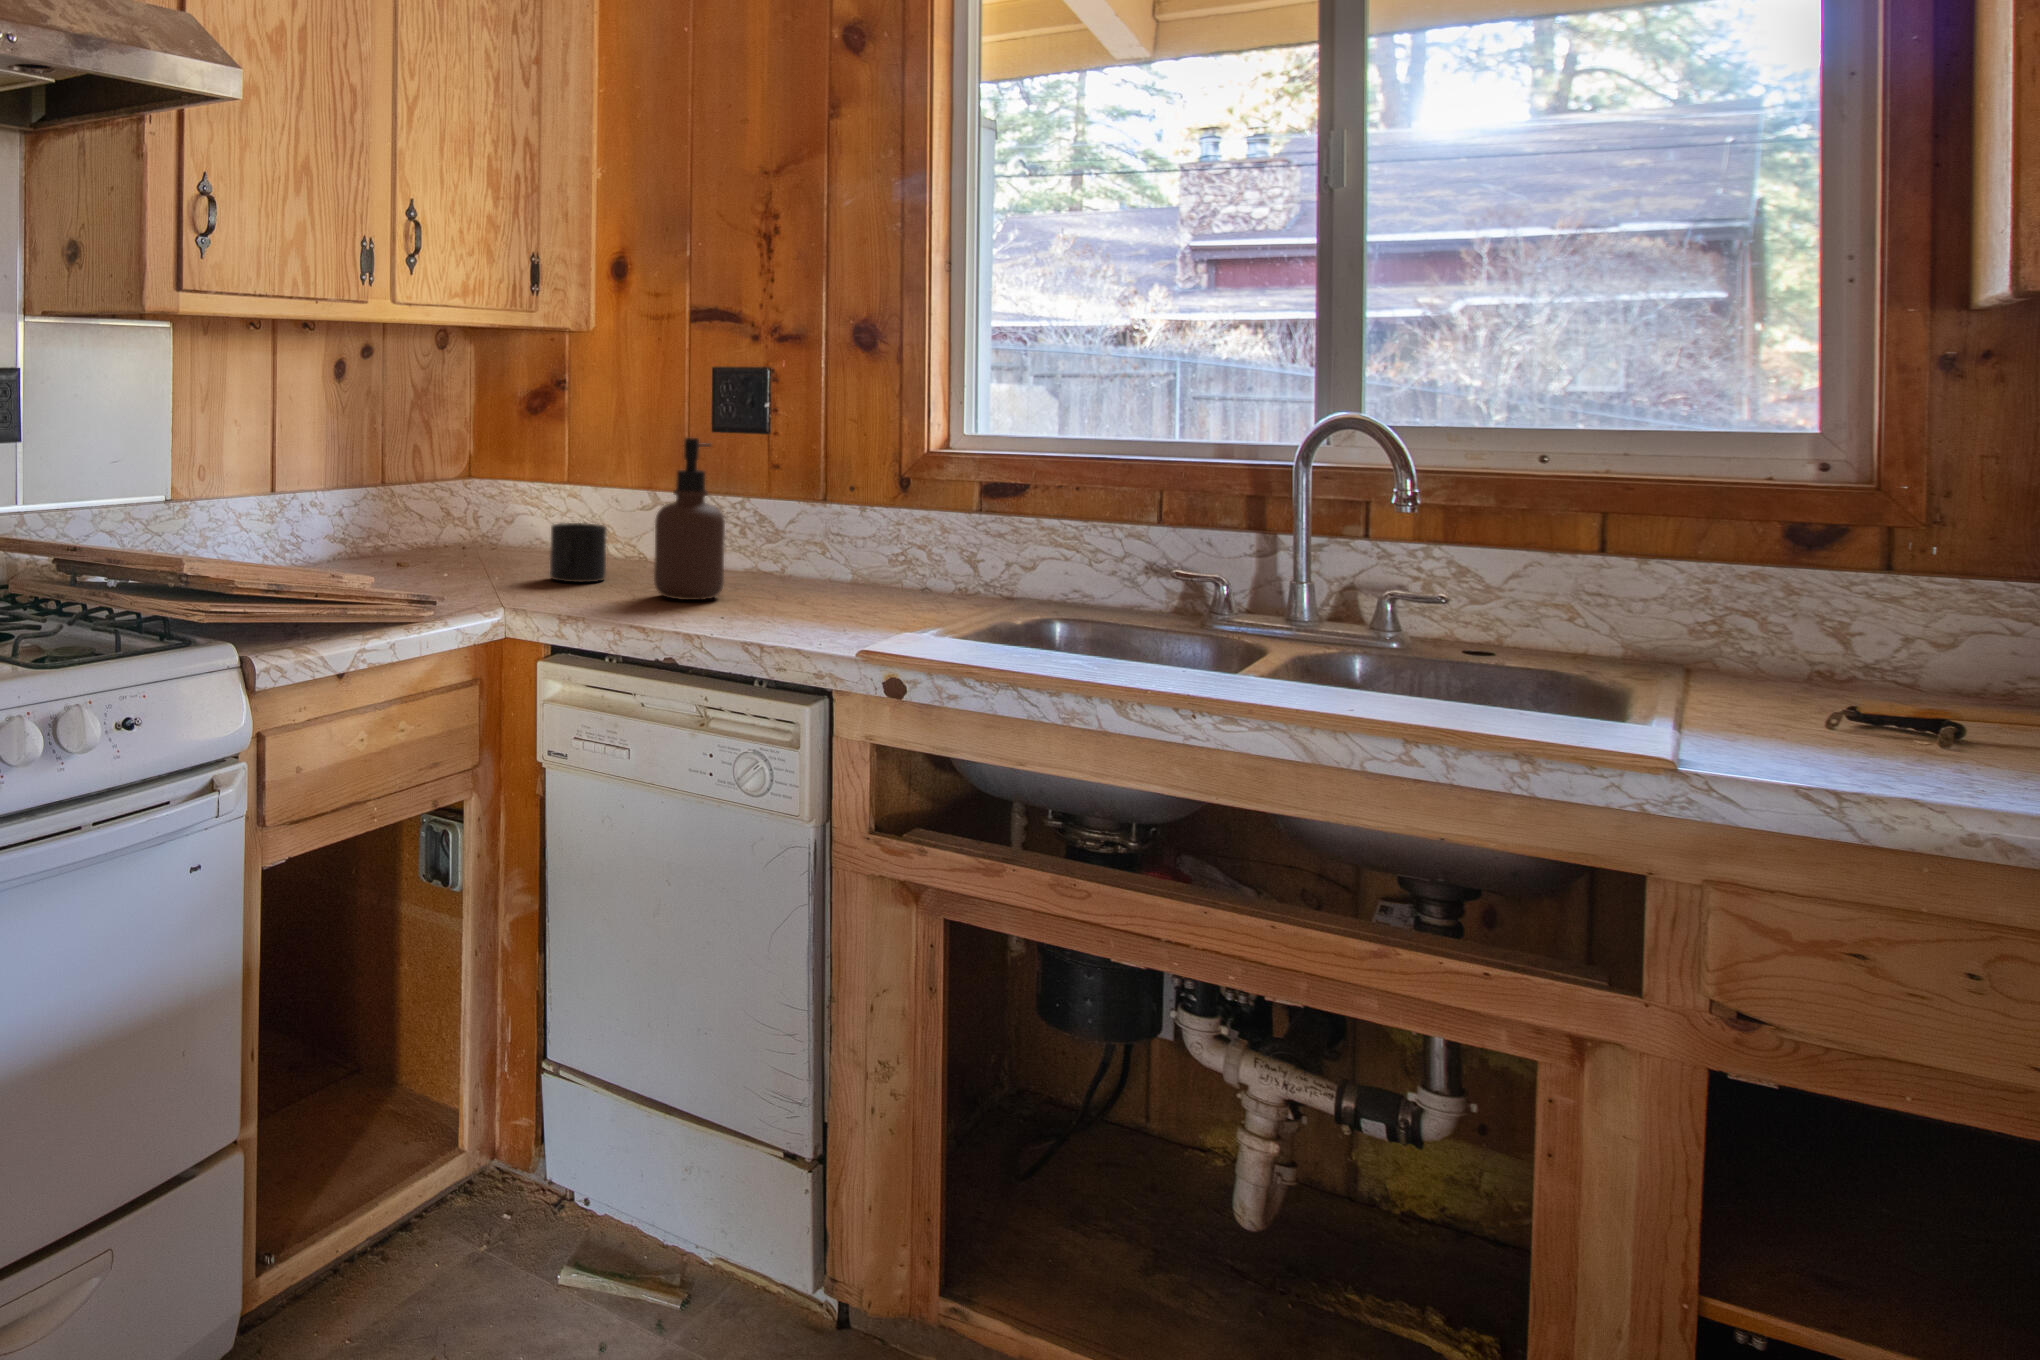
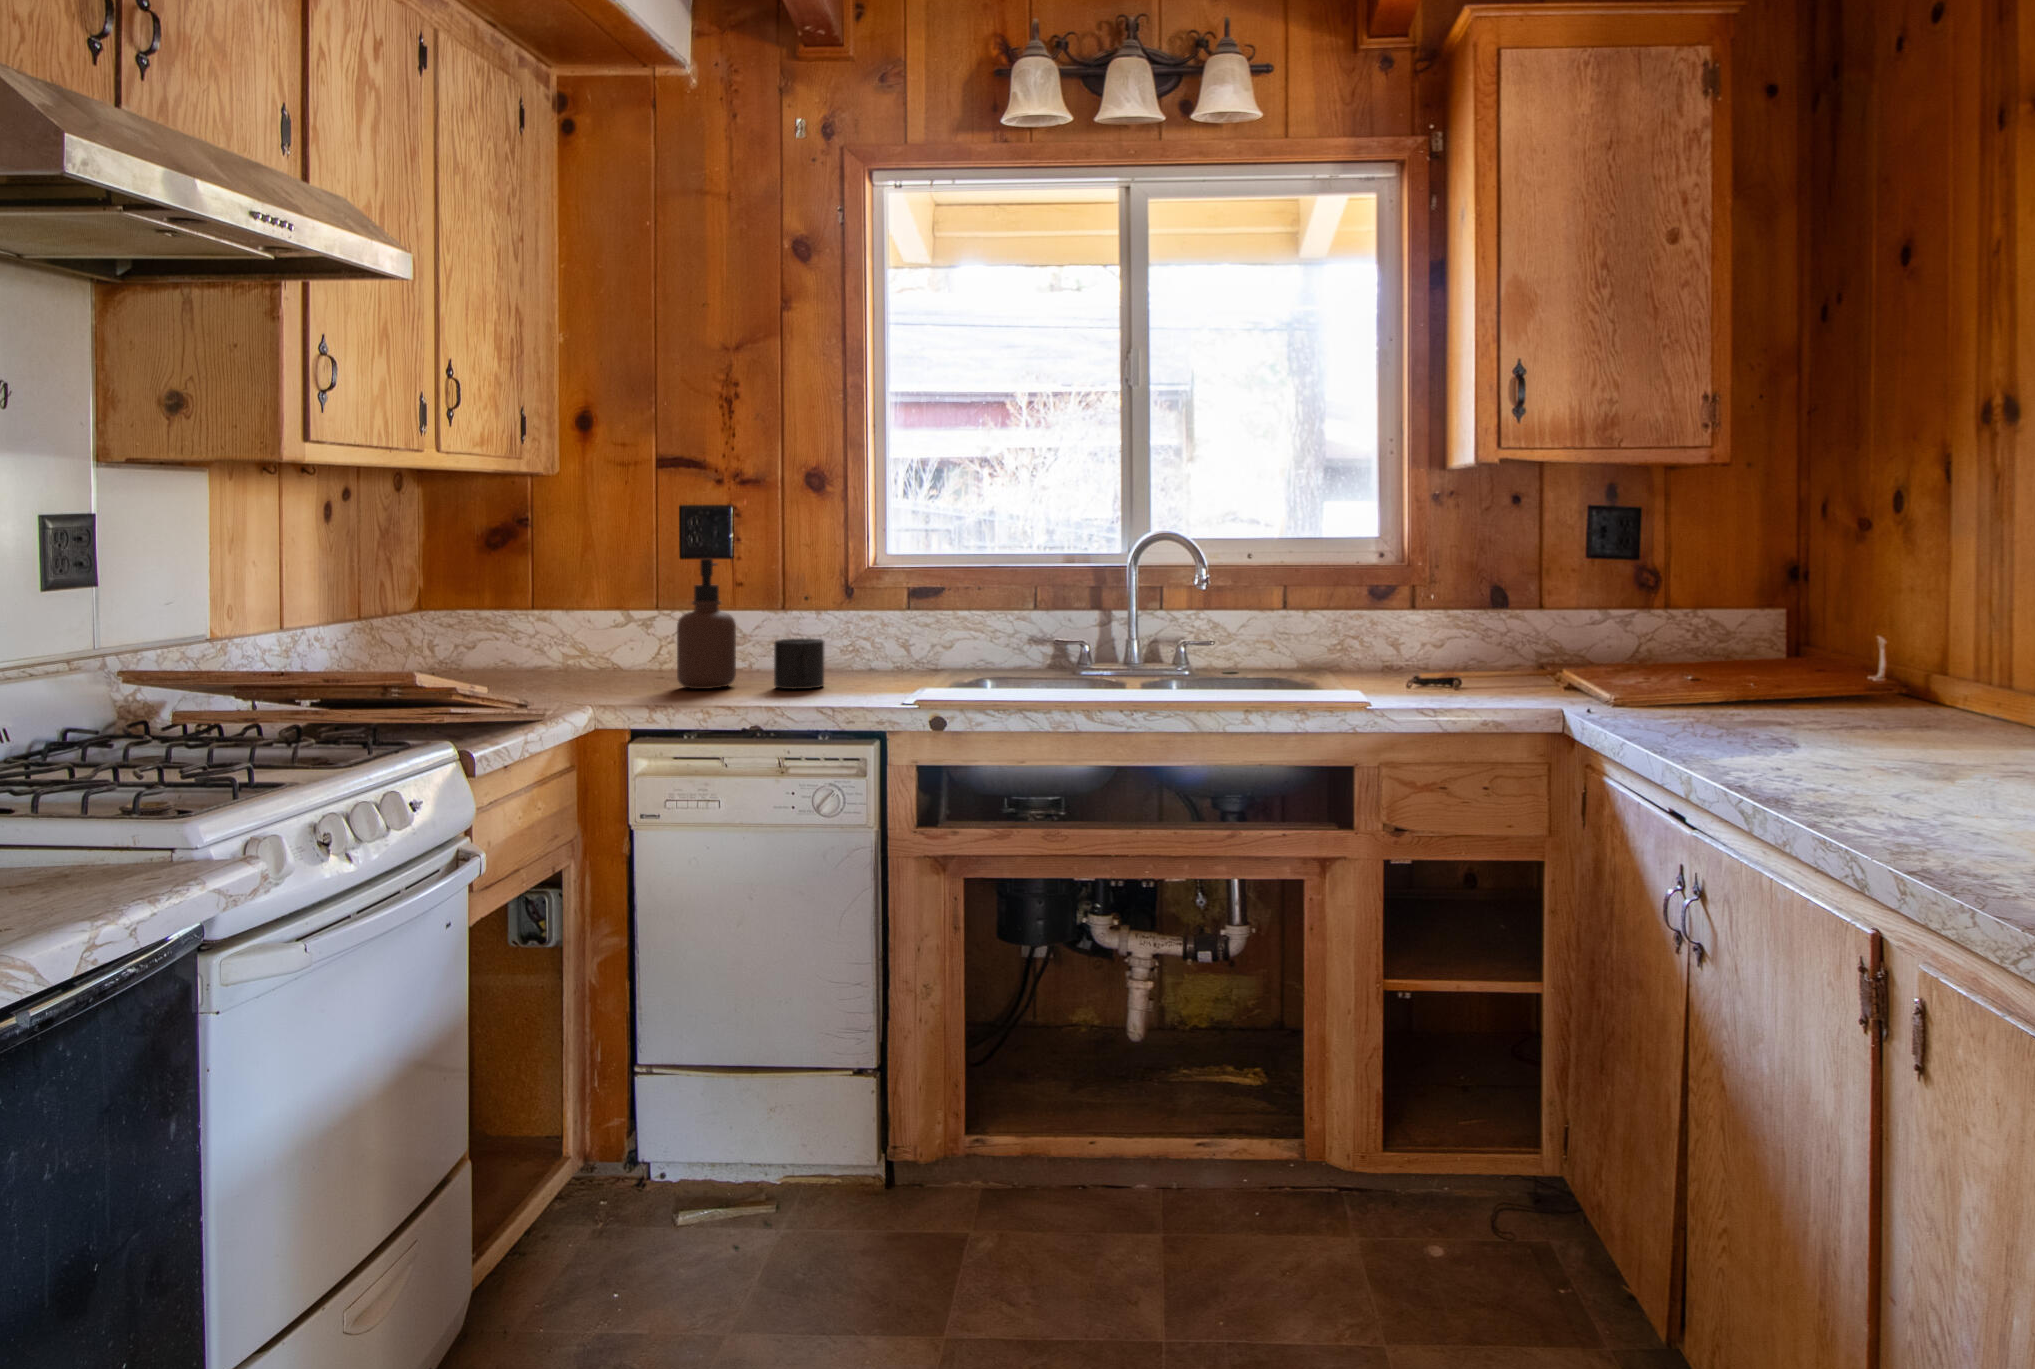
mug: present [550,523,606,582] -> present [774,639,824,689]

